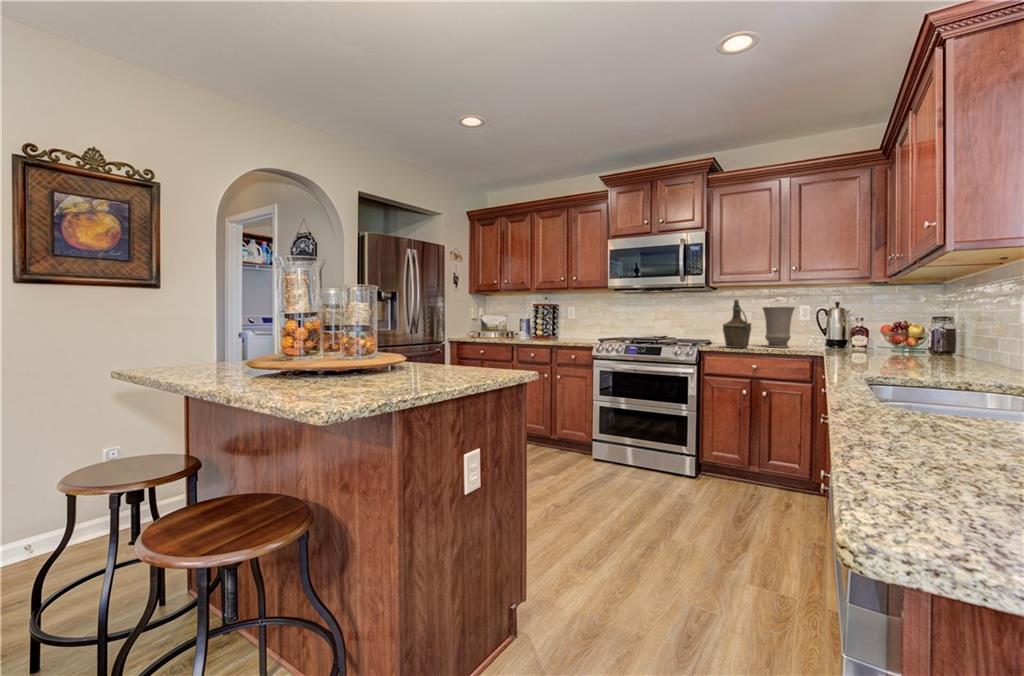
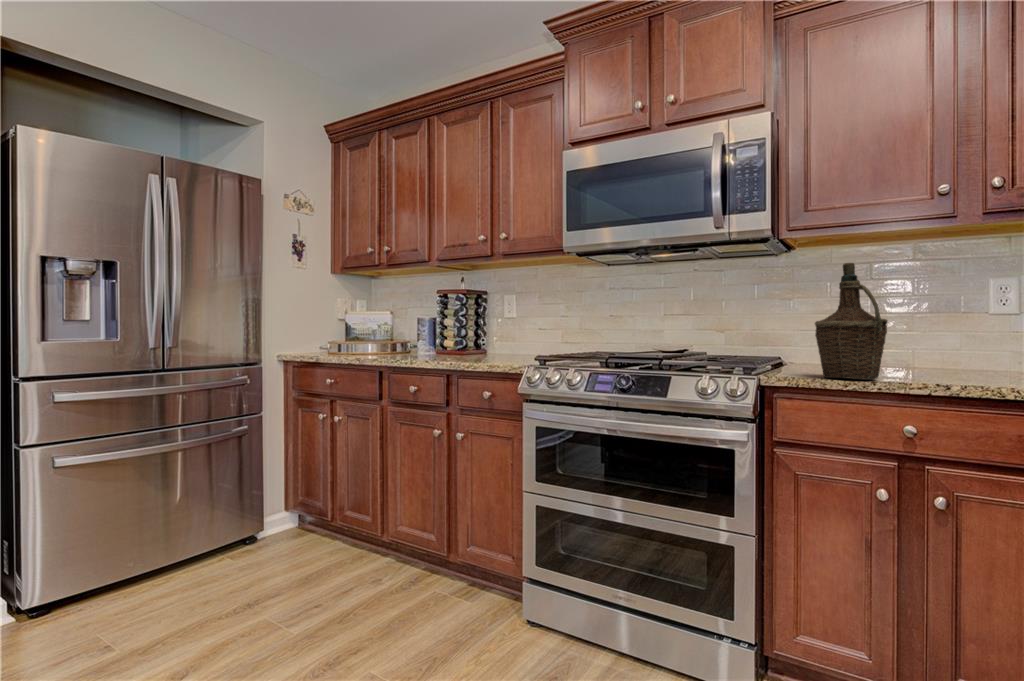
vase: present [762,307,795,348] -> none [903,281,987,379]

